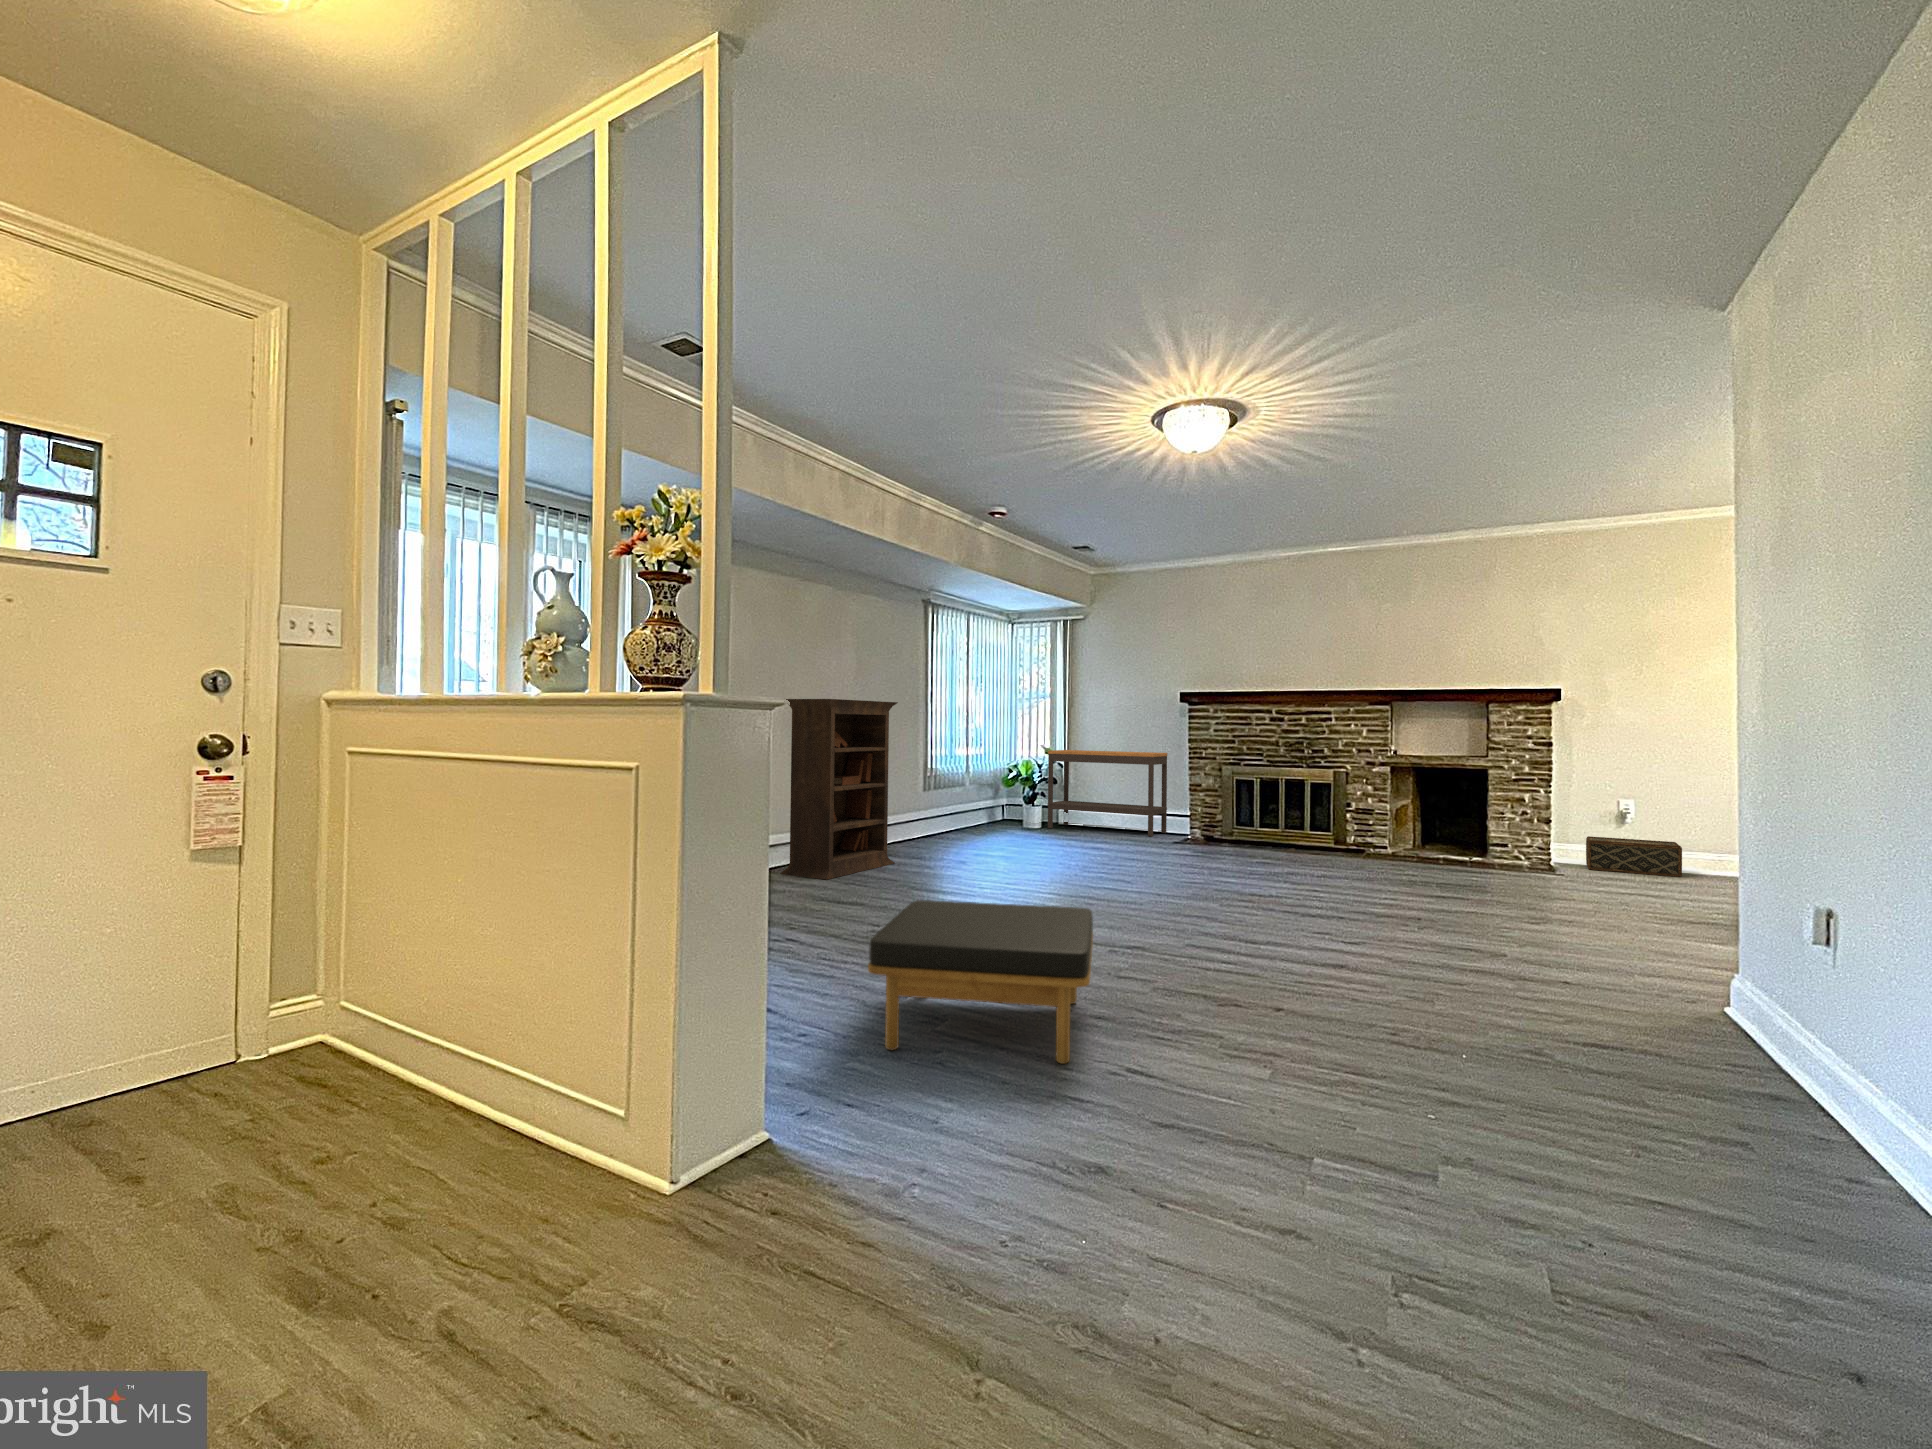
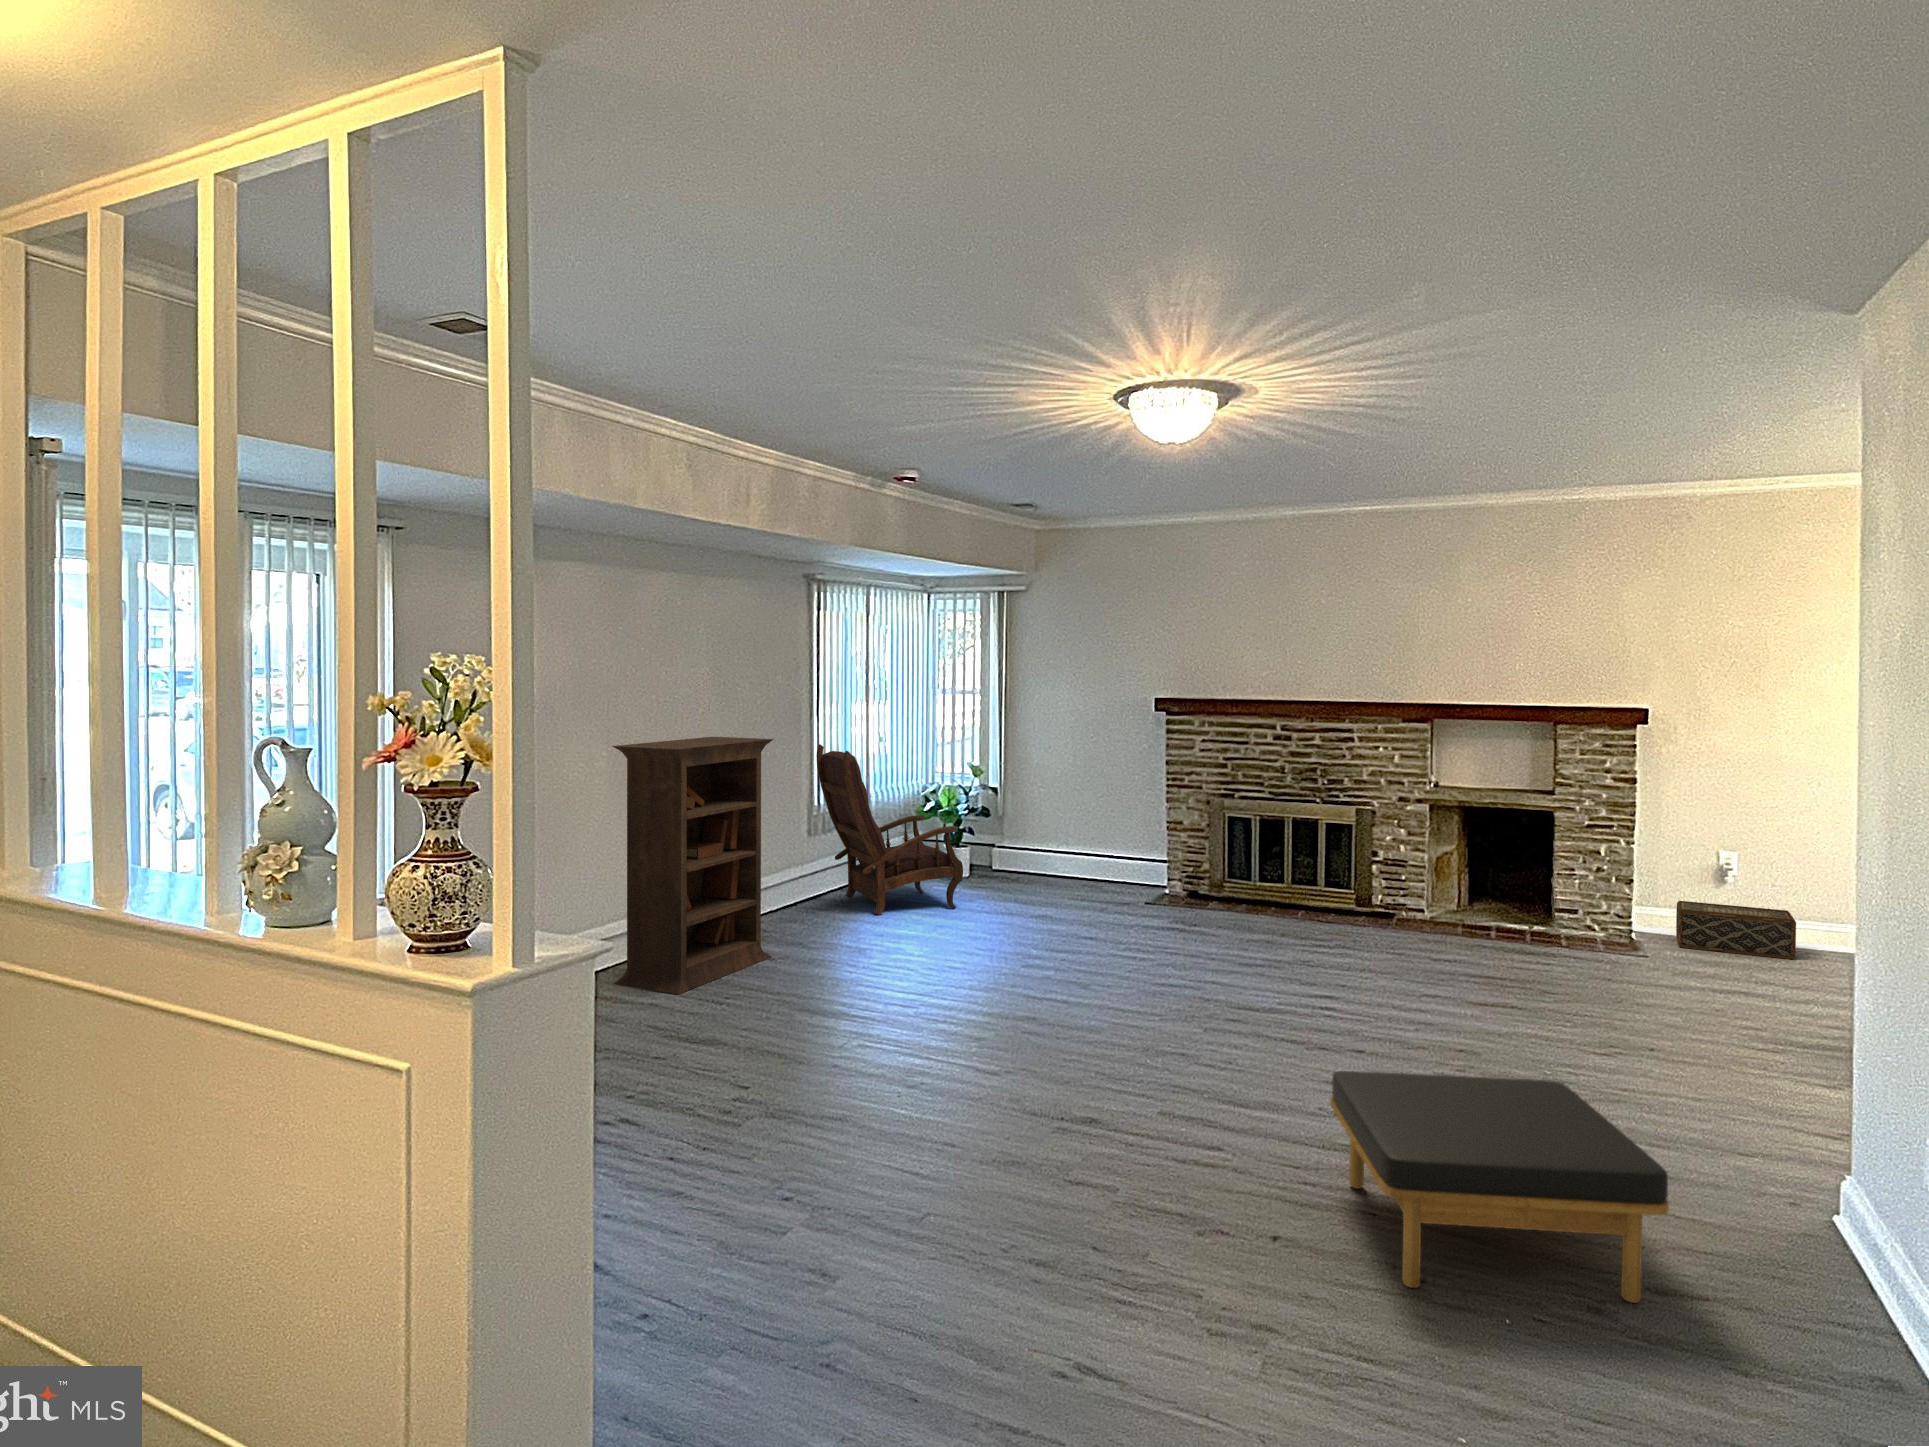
armchair: none [929,722,1037,845] -> present [816,744,963,915]
console table: present [1048,750,1168,837] -> none [978,770,1138,893]
ottoman: present [868,900,1093,1064] -> present [1330,1071,1669,1303]

